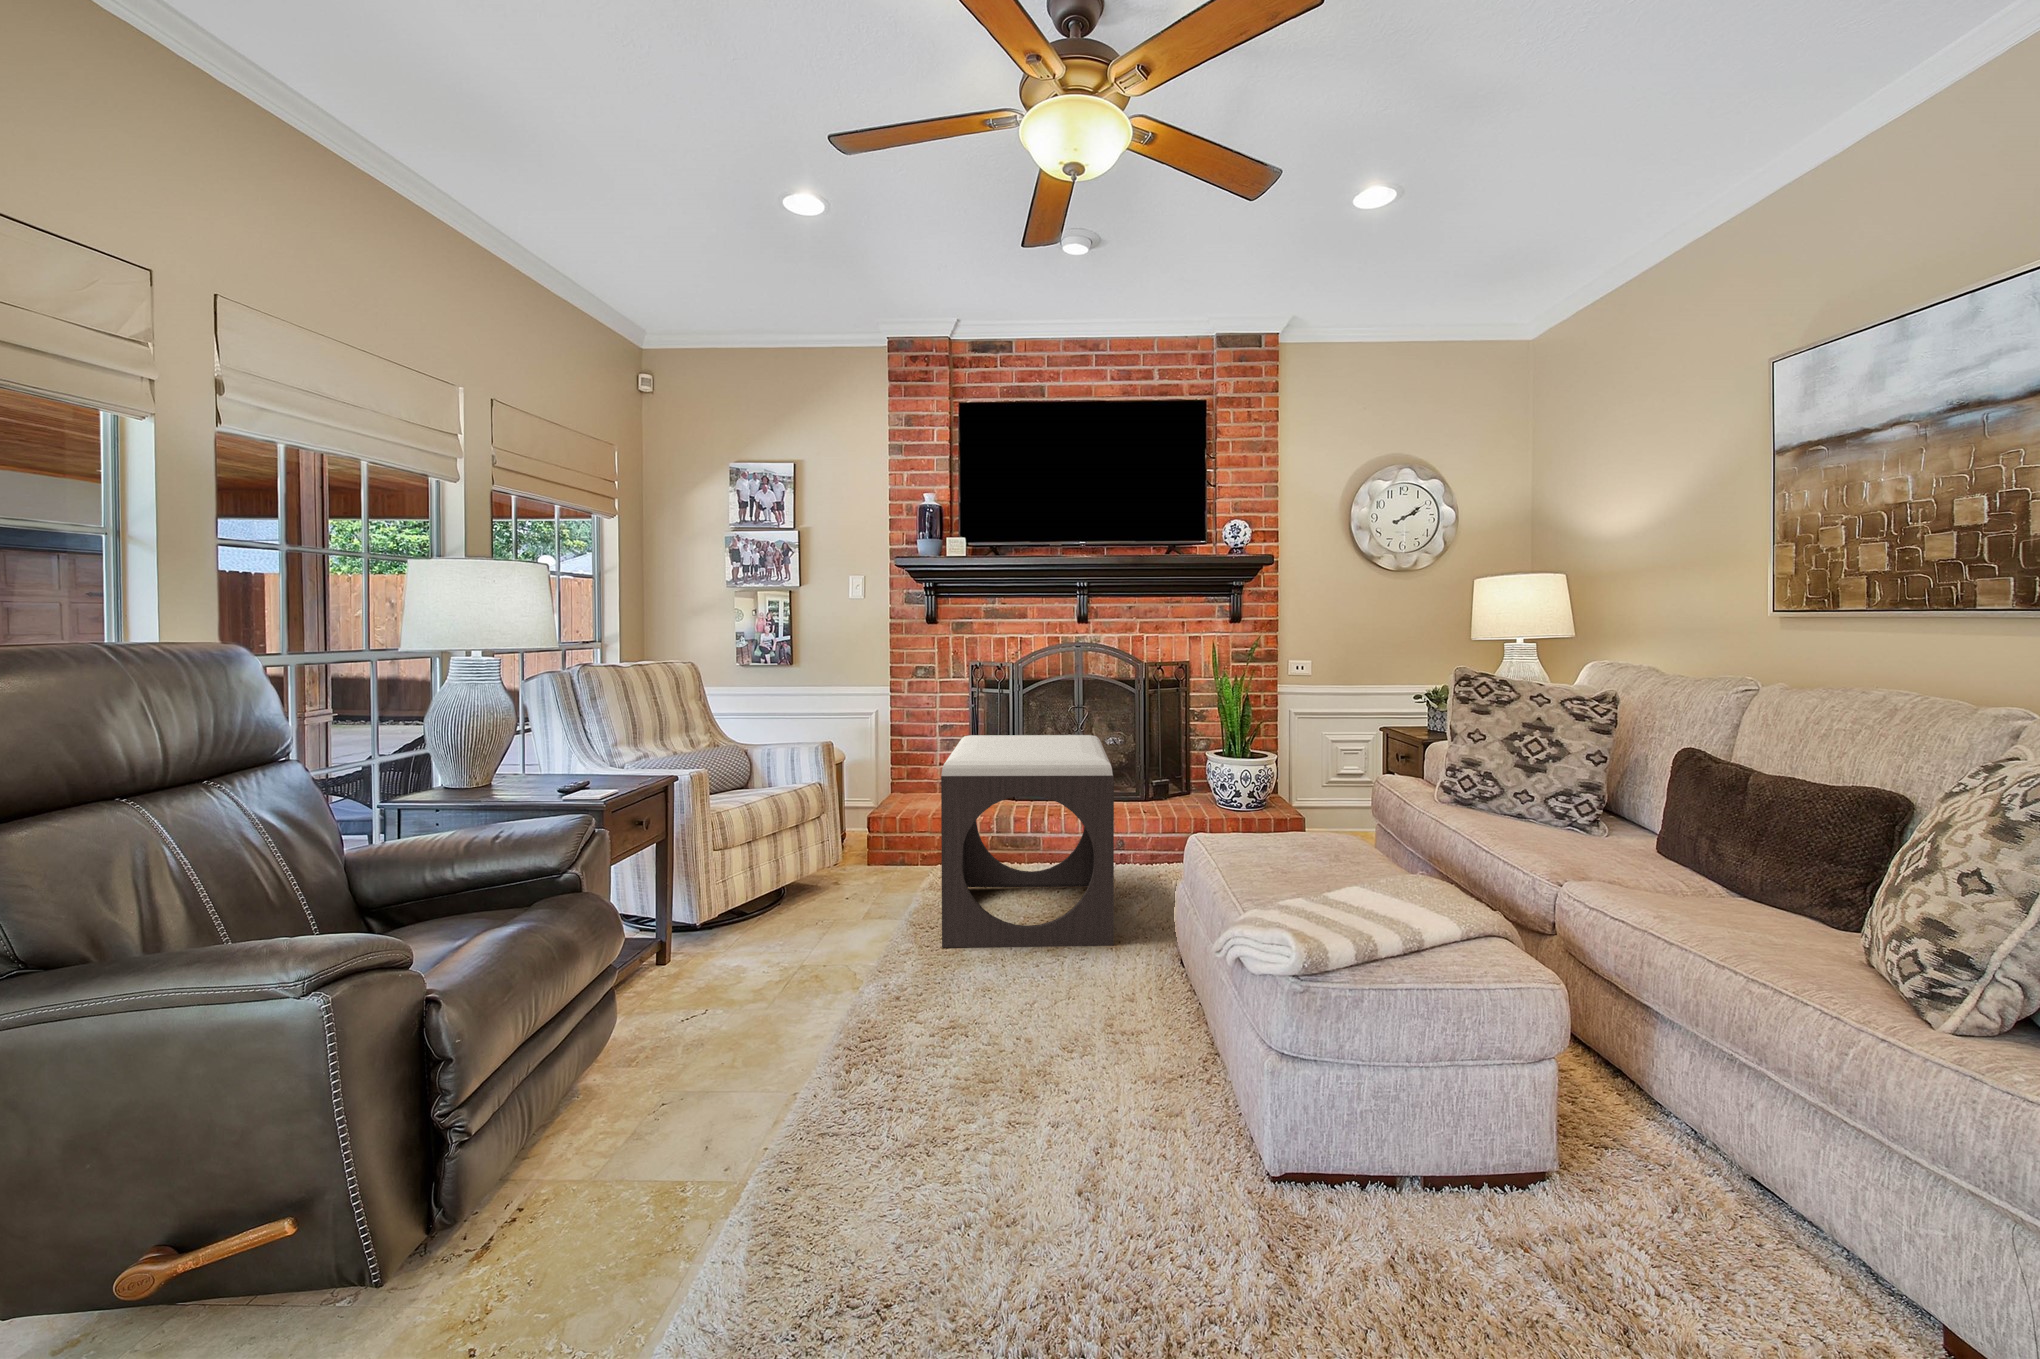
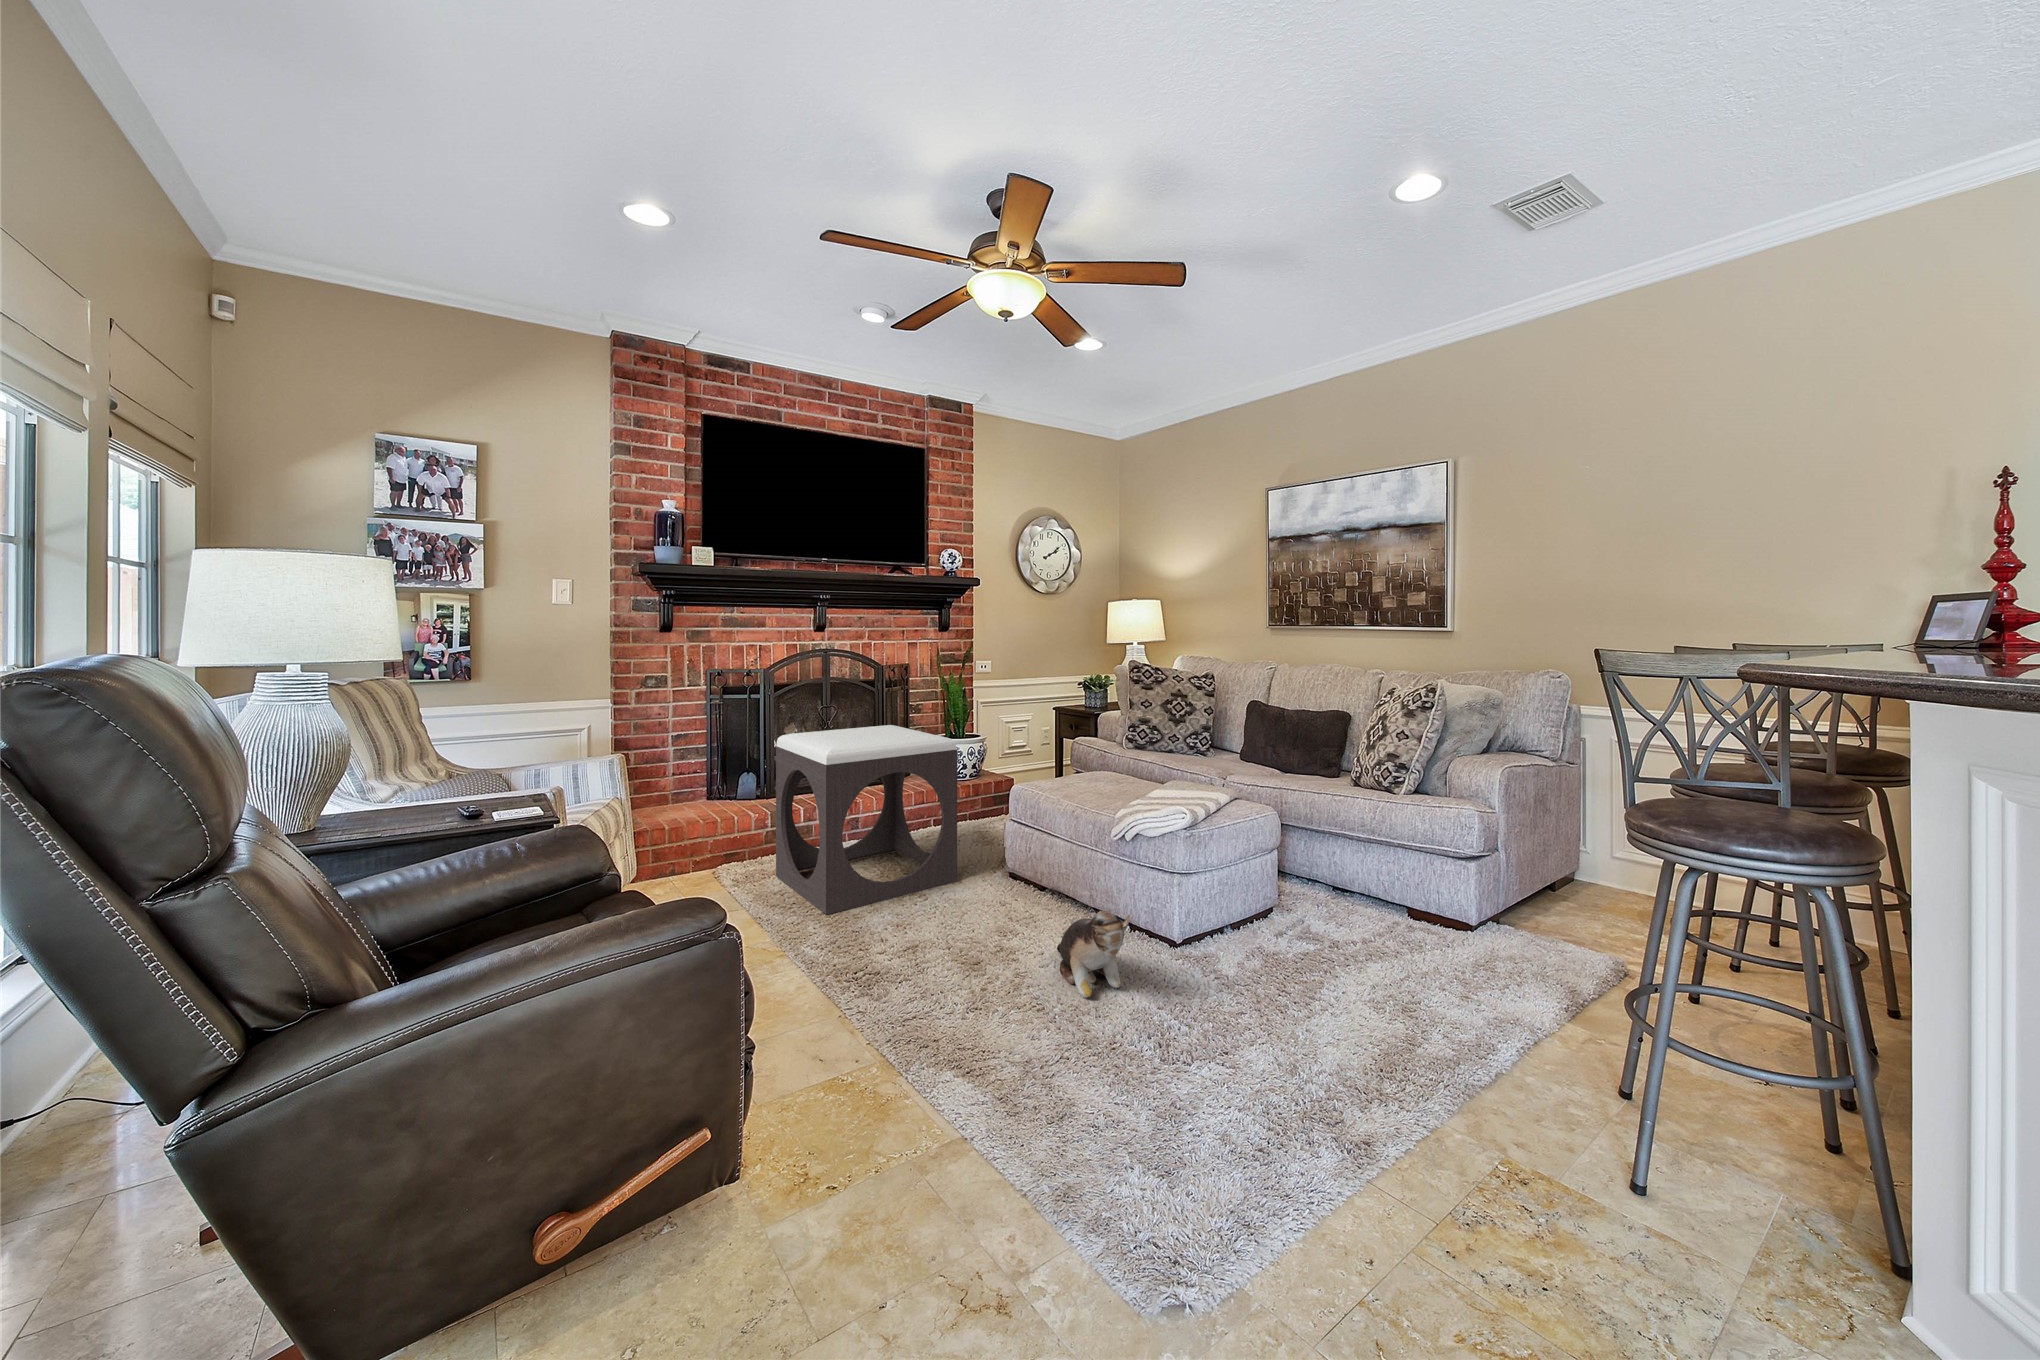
plush toy: none [1015,1068,1123,1205] -> present [1057,911,1130,998]

